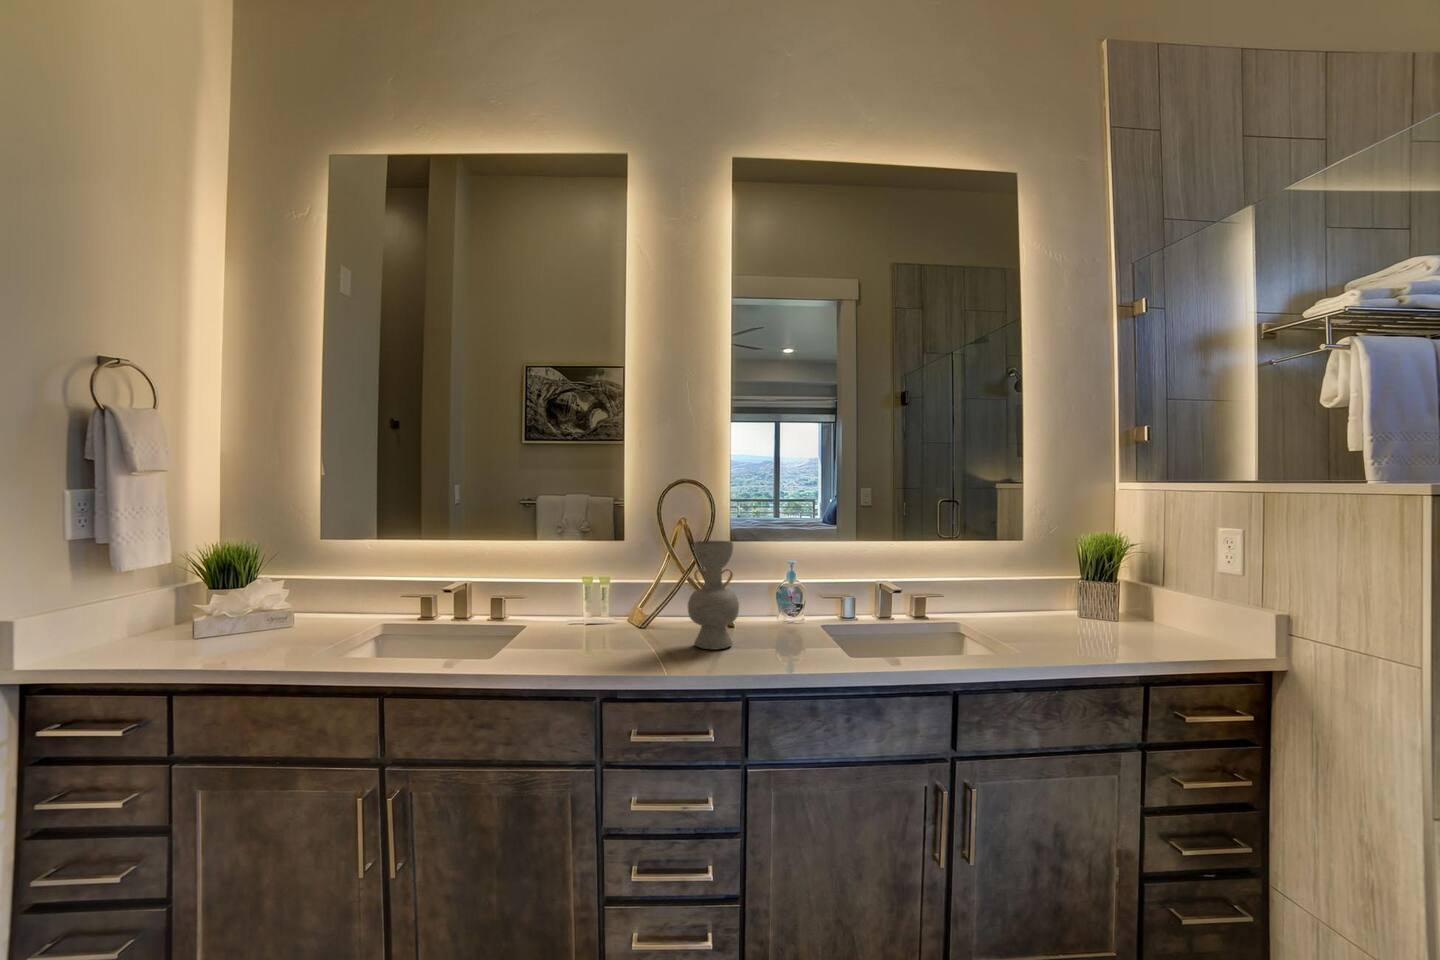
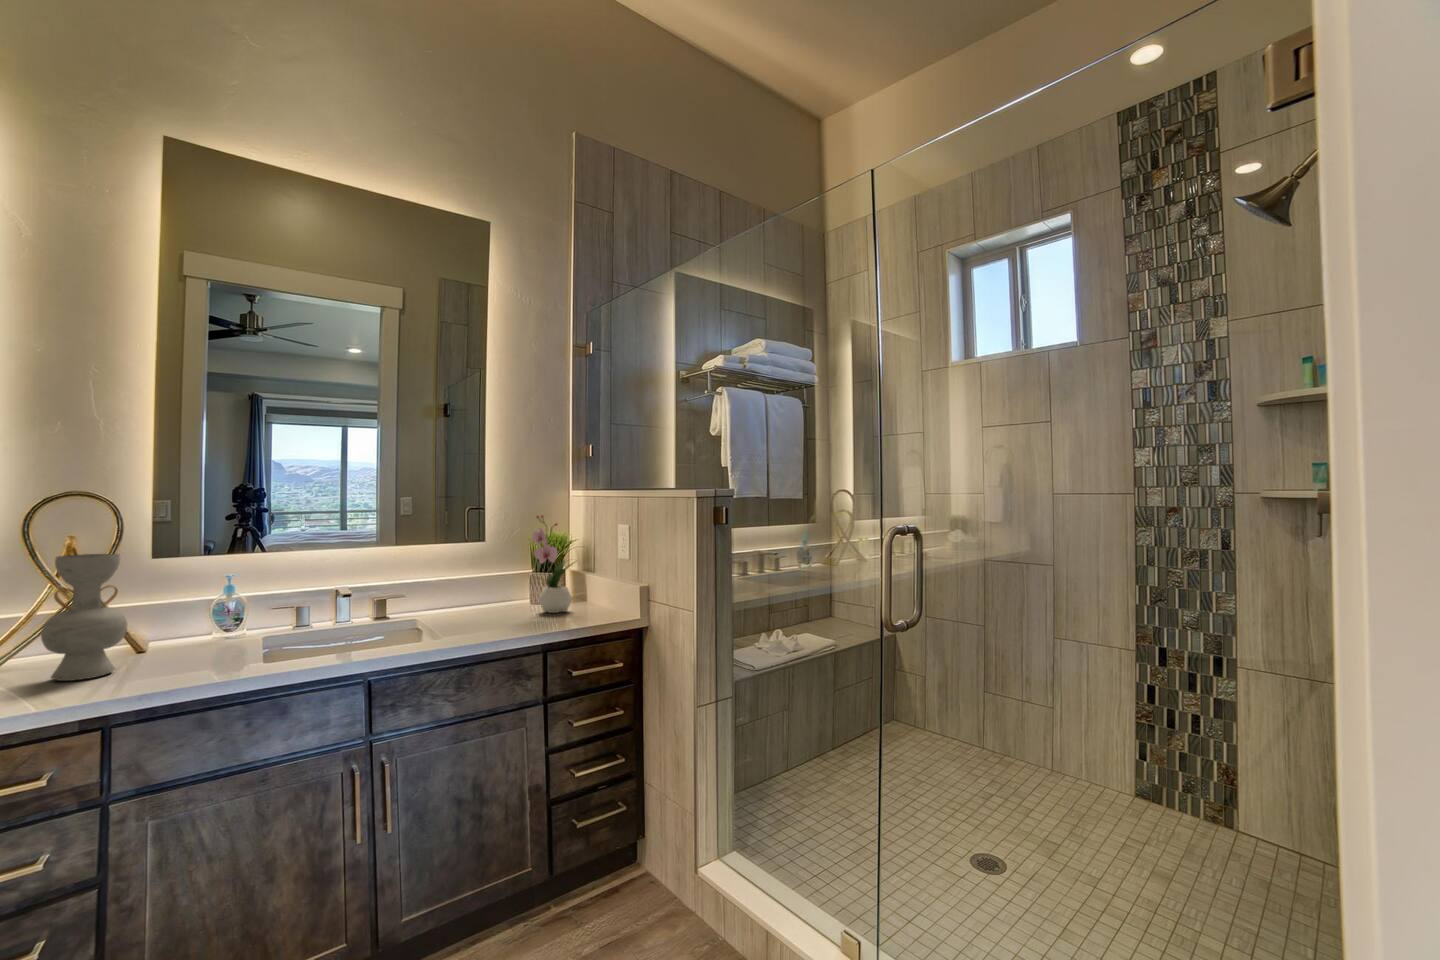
flower arrangement: none [1088,511,1153,634] -> present [532,515,573,613]

